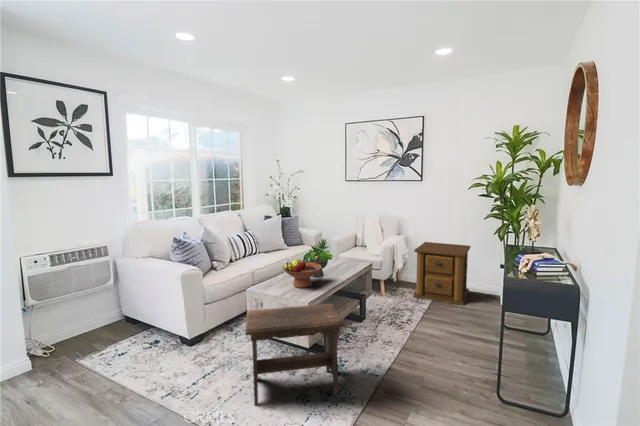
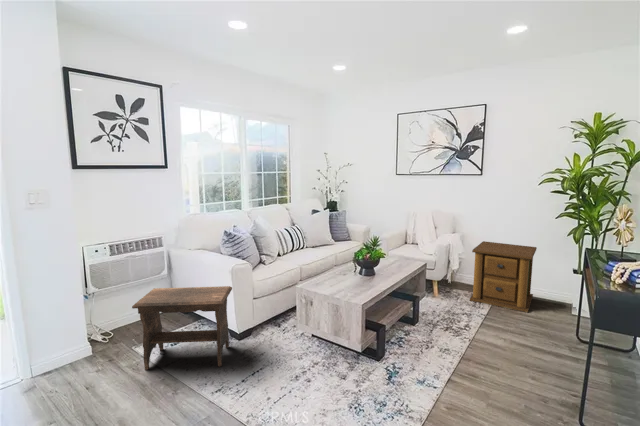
fruit bowl: present [283,260,322,288] -> none [333,257,374,287]
footstool: present [245,304,345,405] -> present [132,286,232,370]

